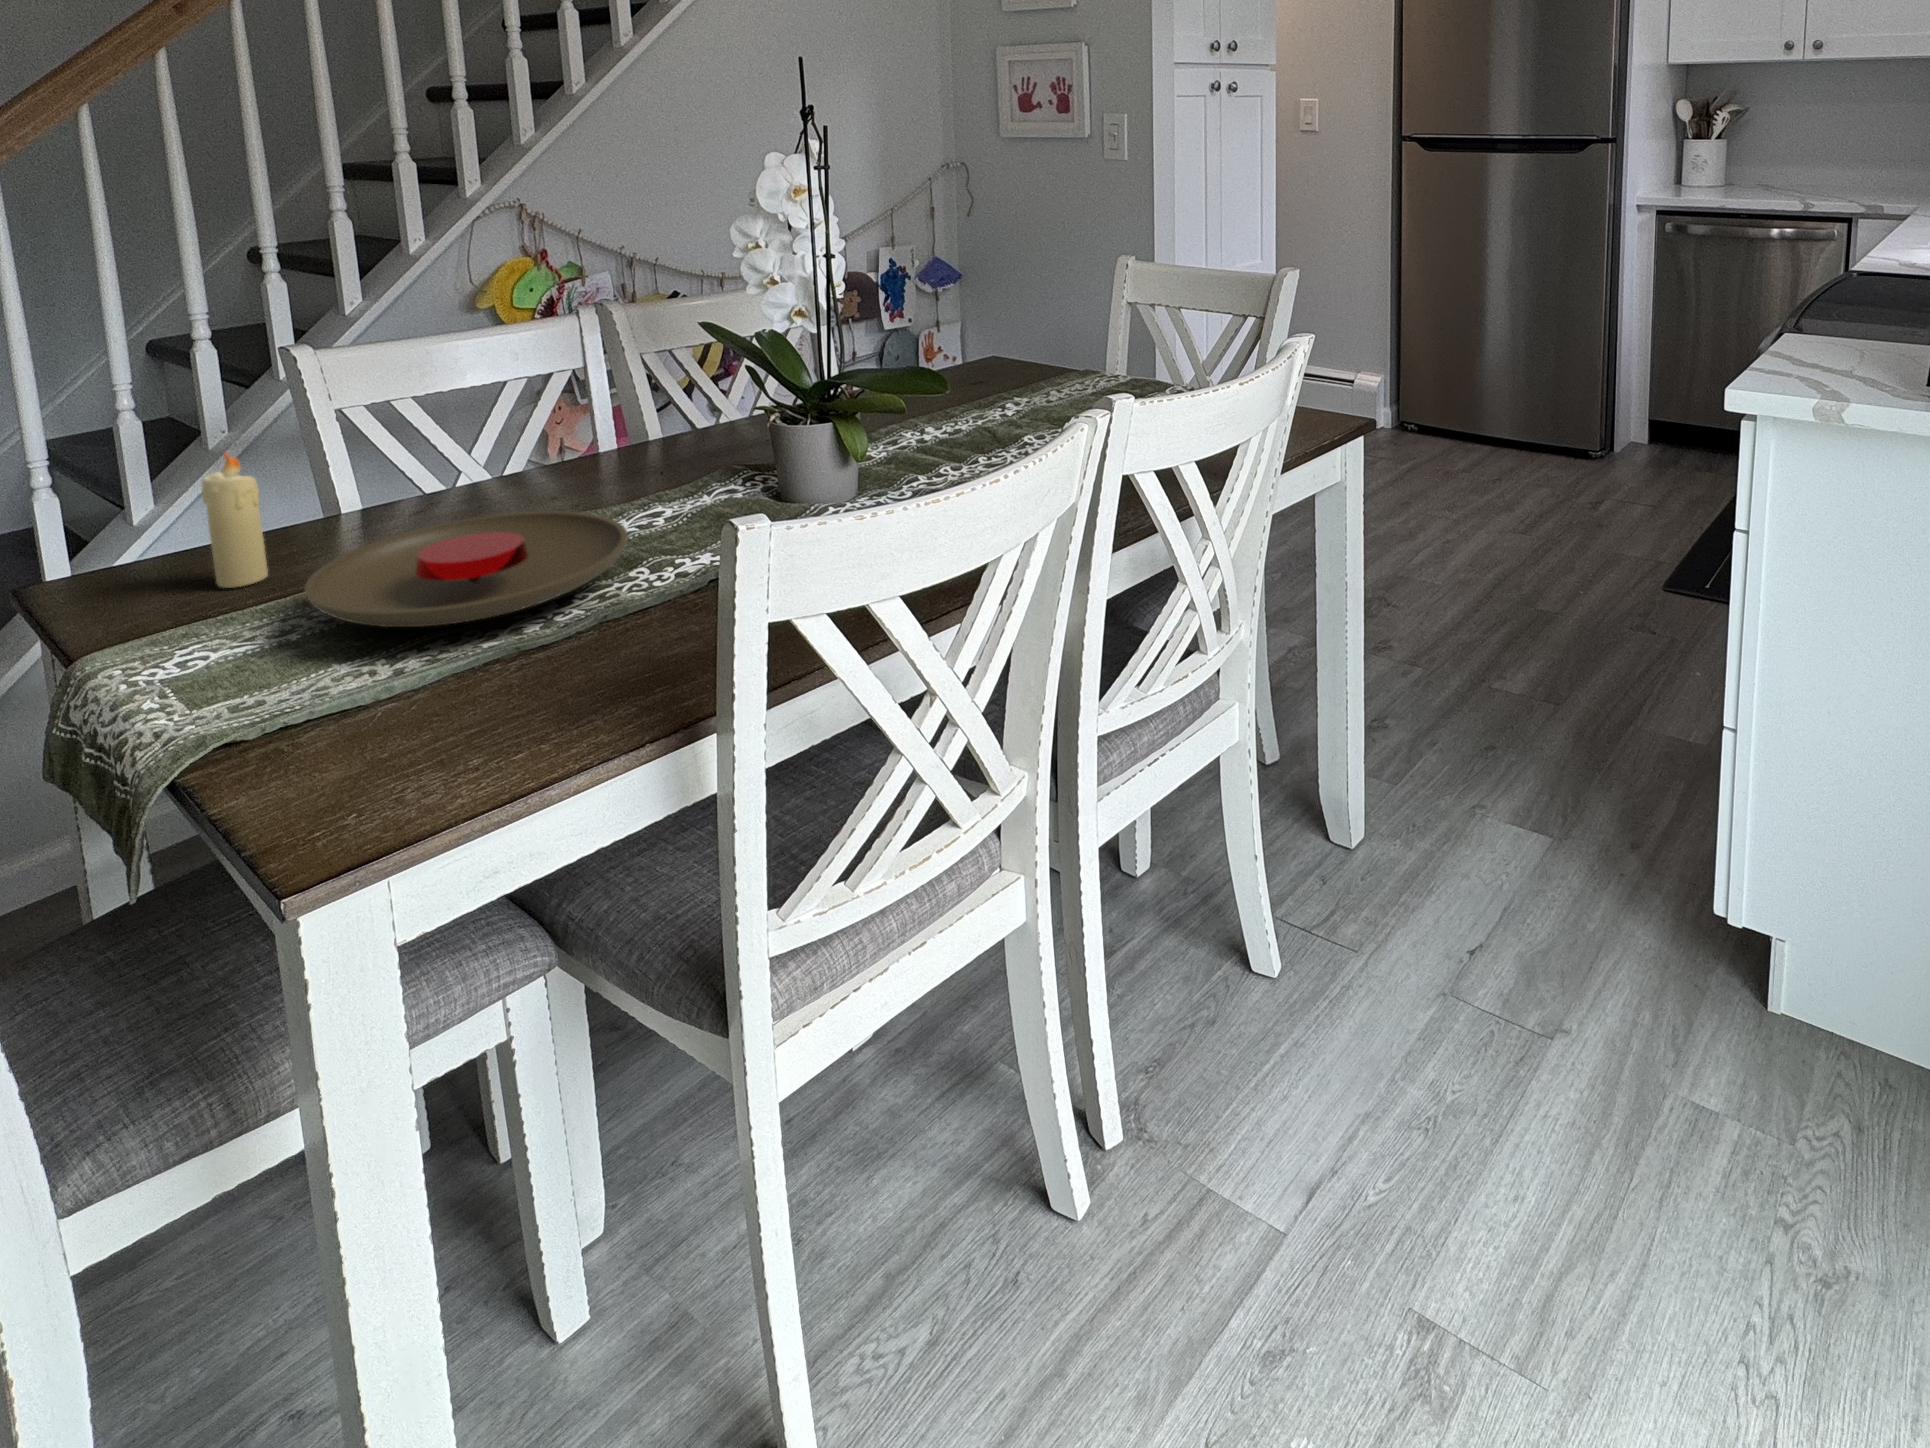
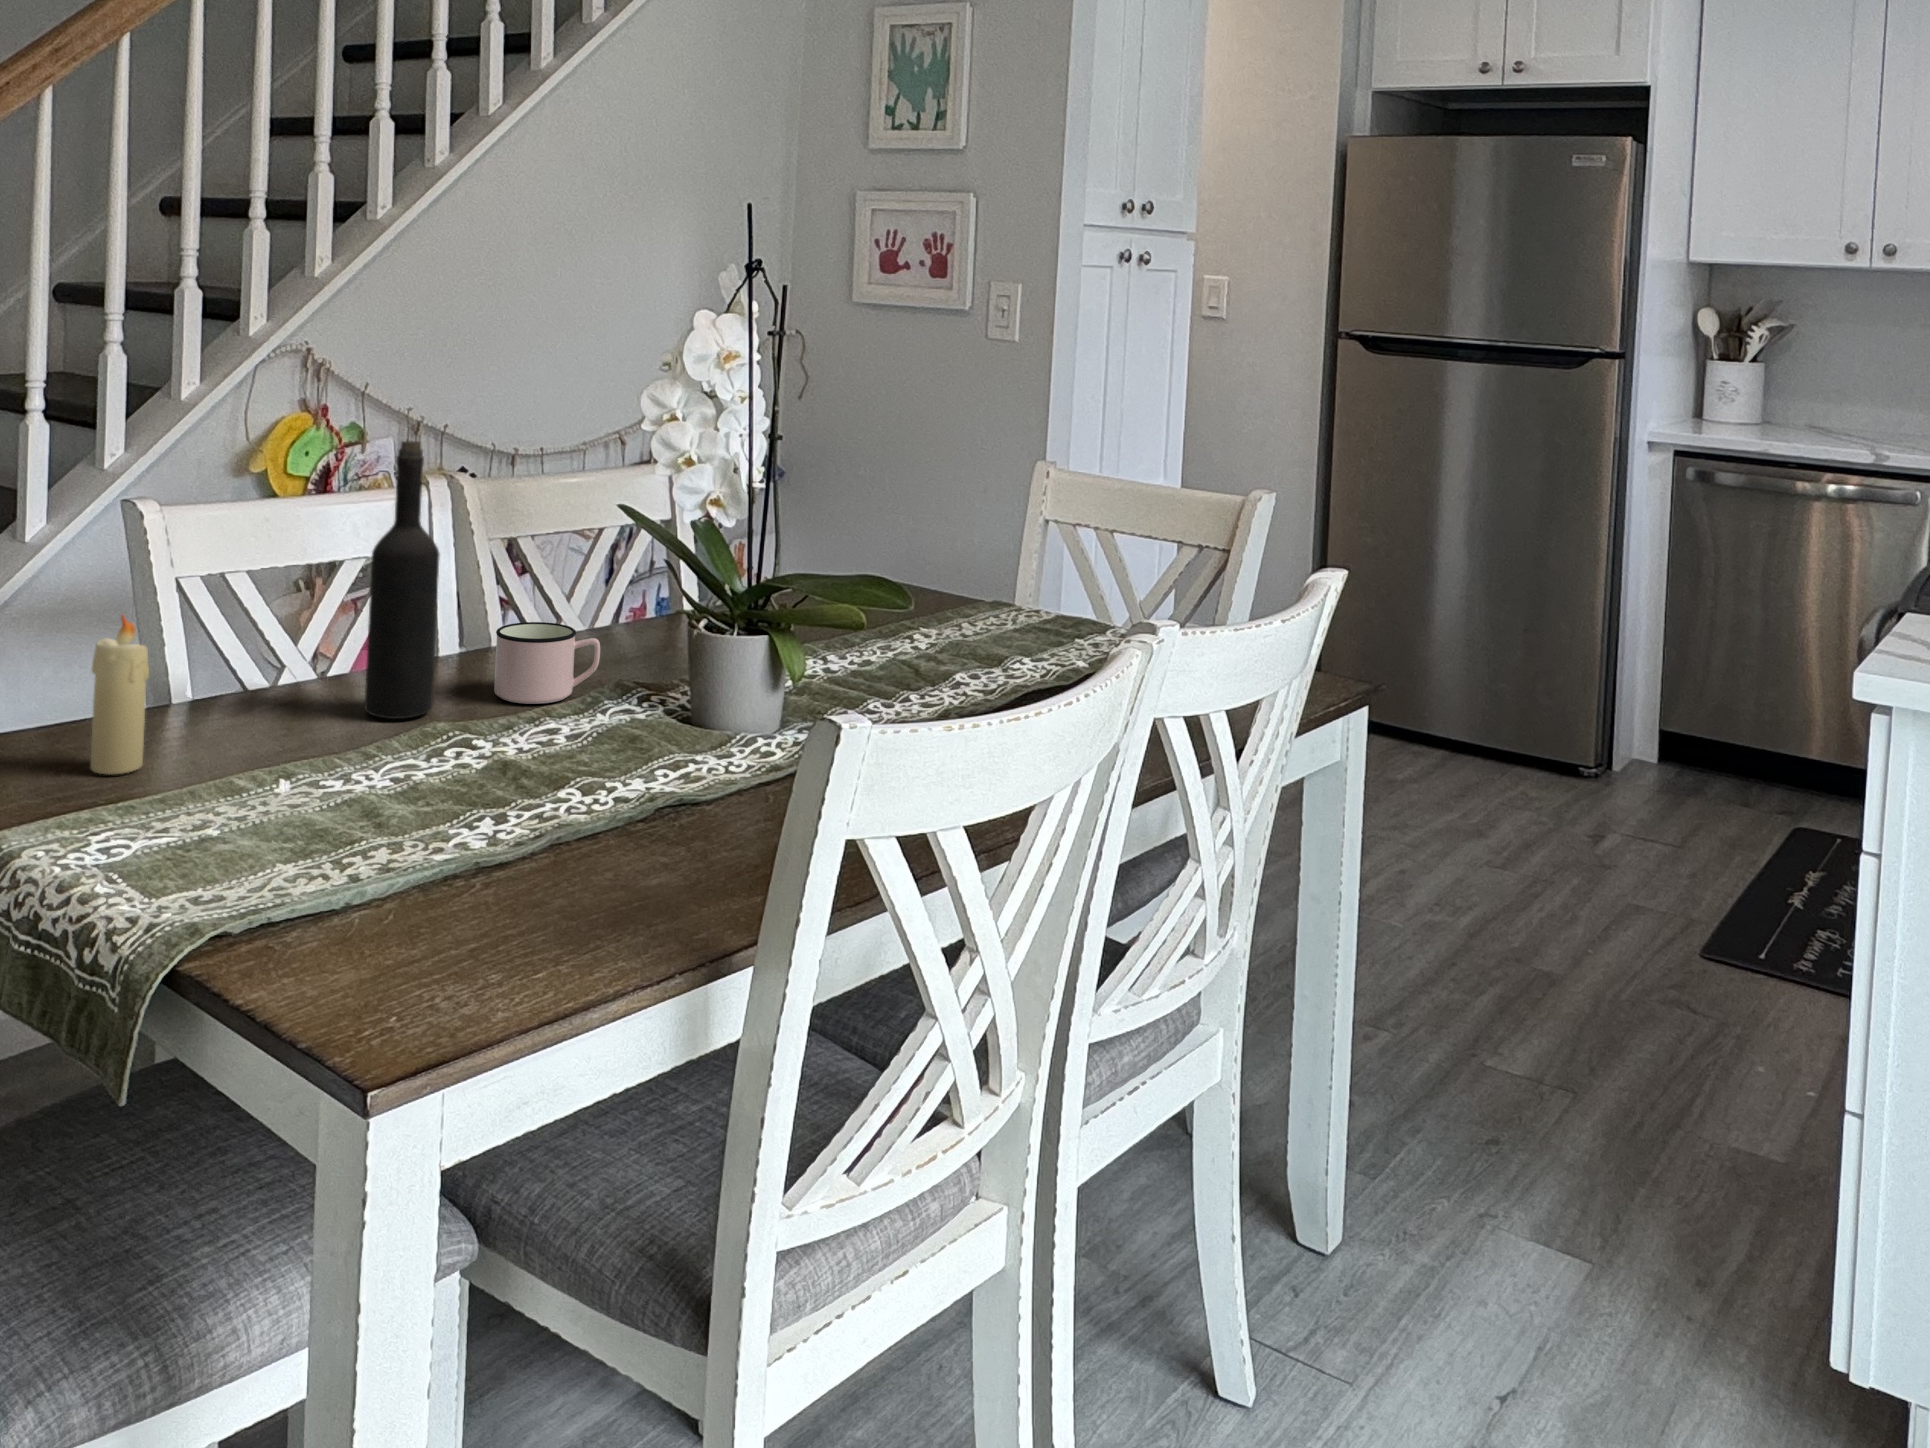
wine bottle: none [486,280,560,513] -> present [365,441,440,719]
mug: none [618,421,711,490] -> present [494,622,600,704]
plate: present [305,512,628,627] -> none [227,715,564,830]

